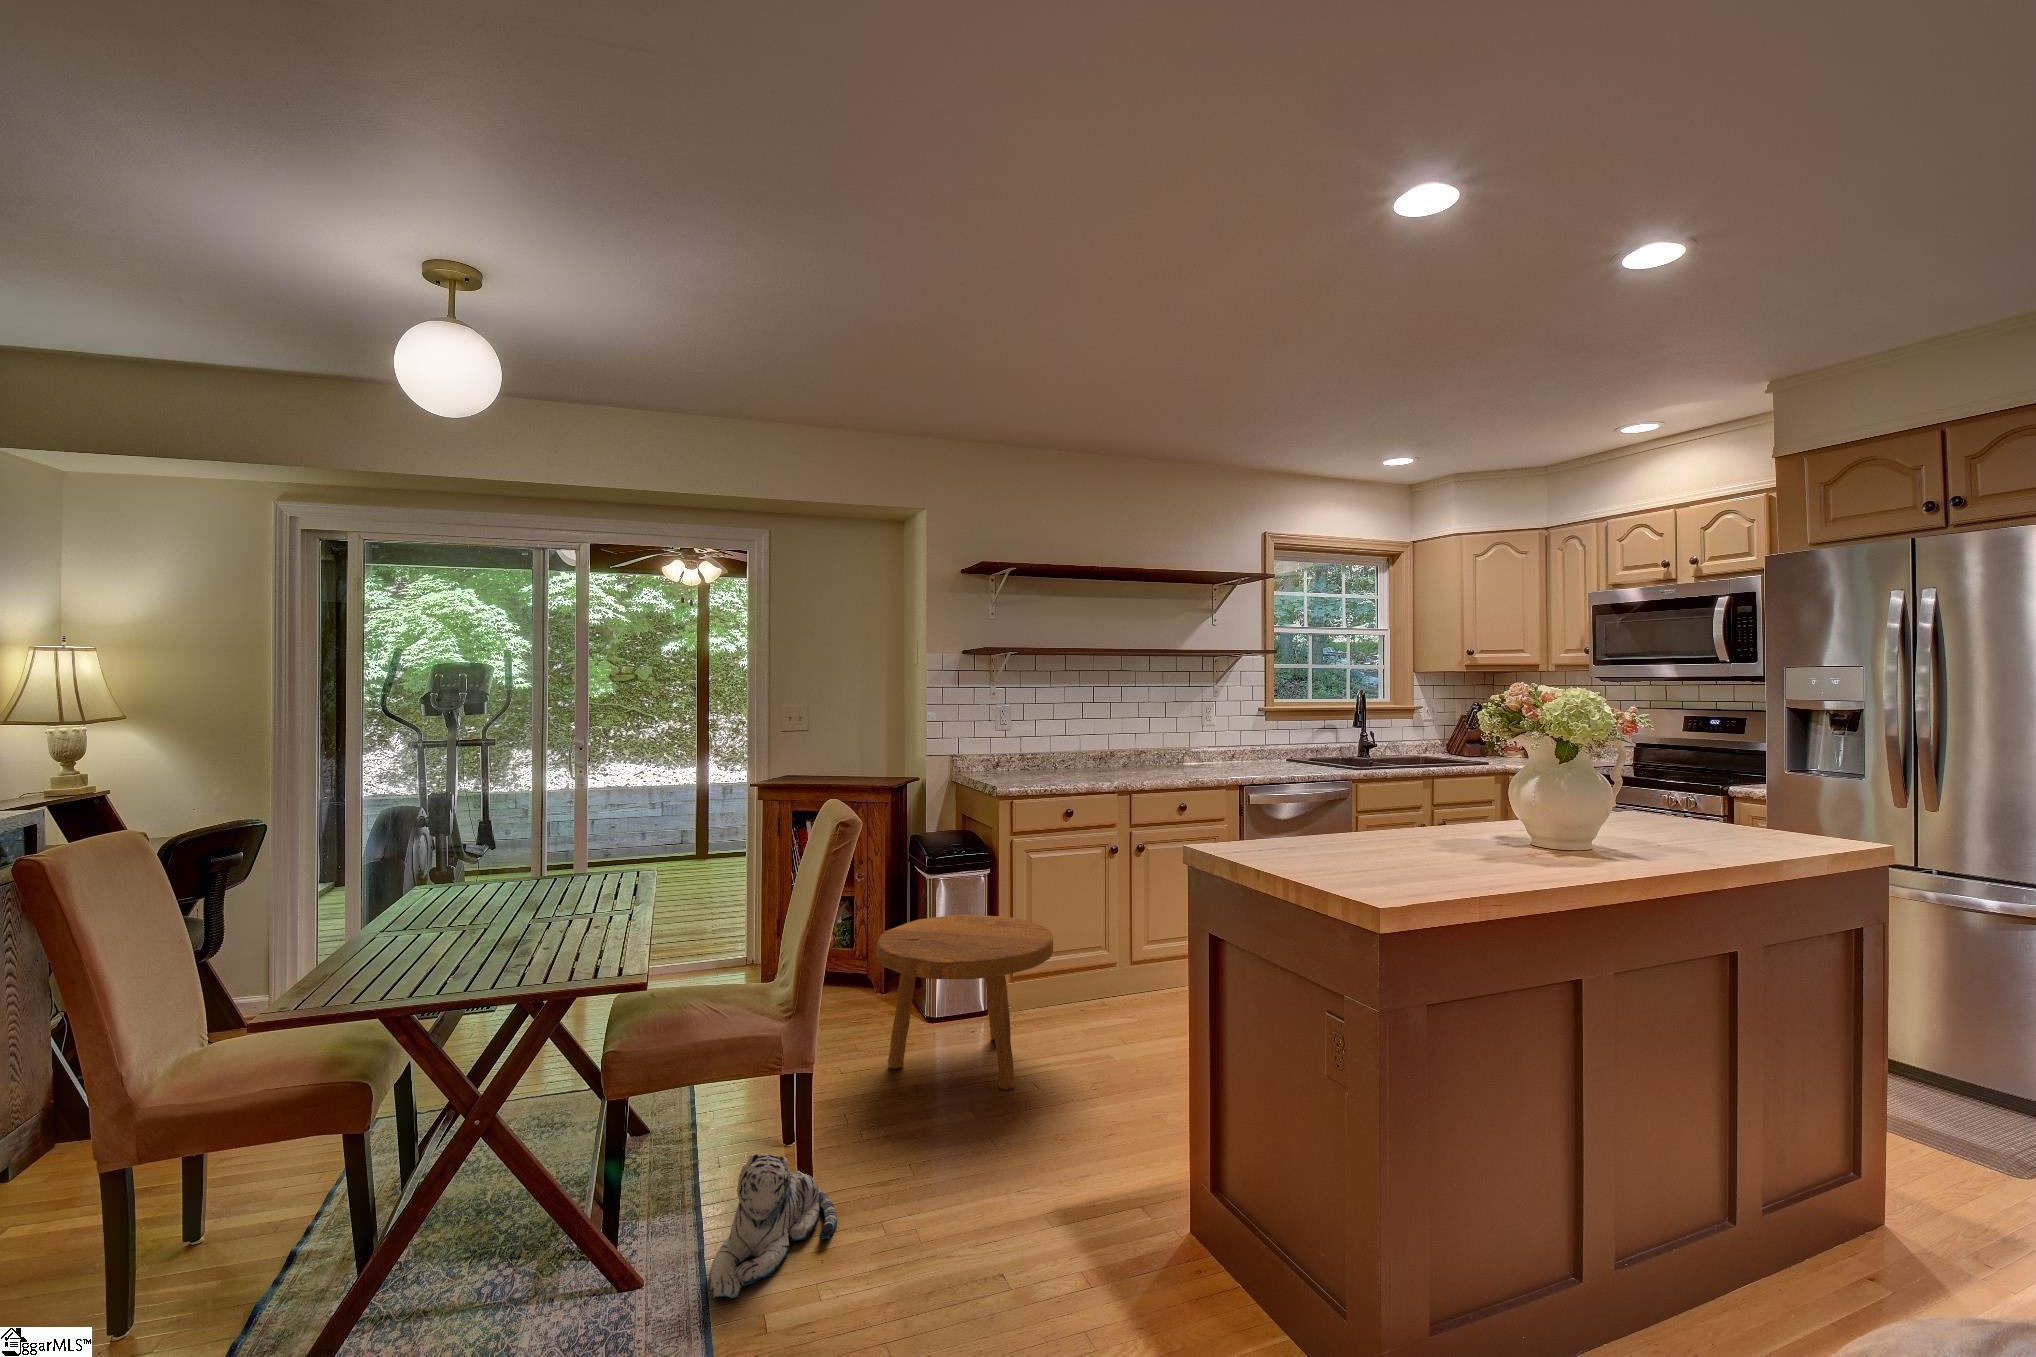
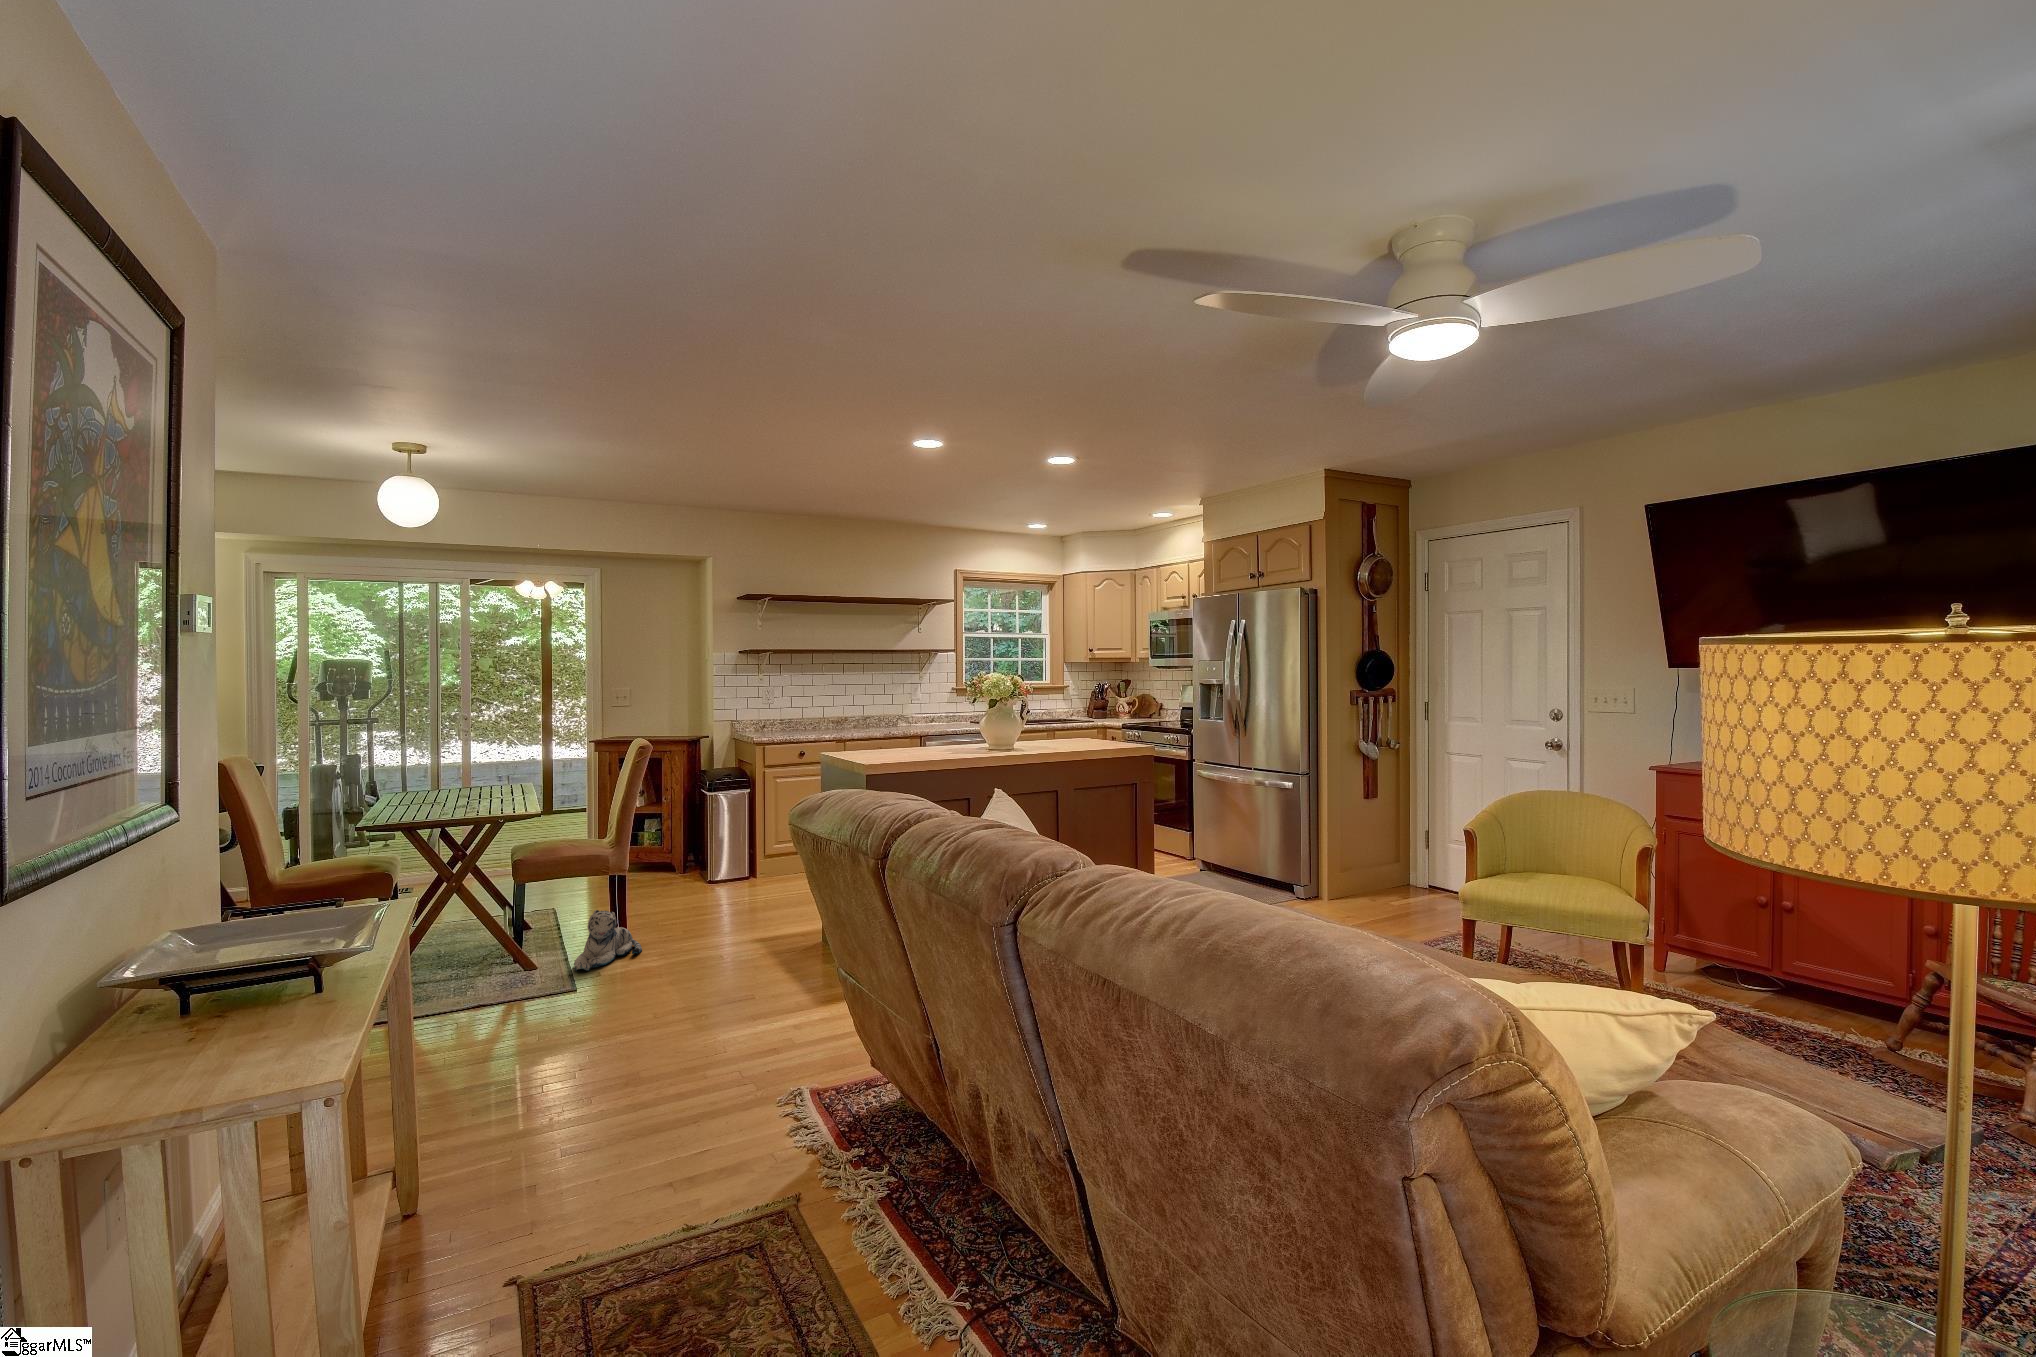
footstool: present [876,914,1053,1090] -> none [672,815,783,907]

